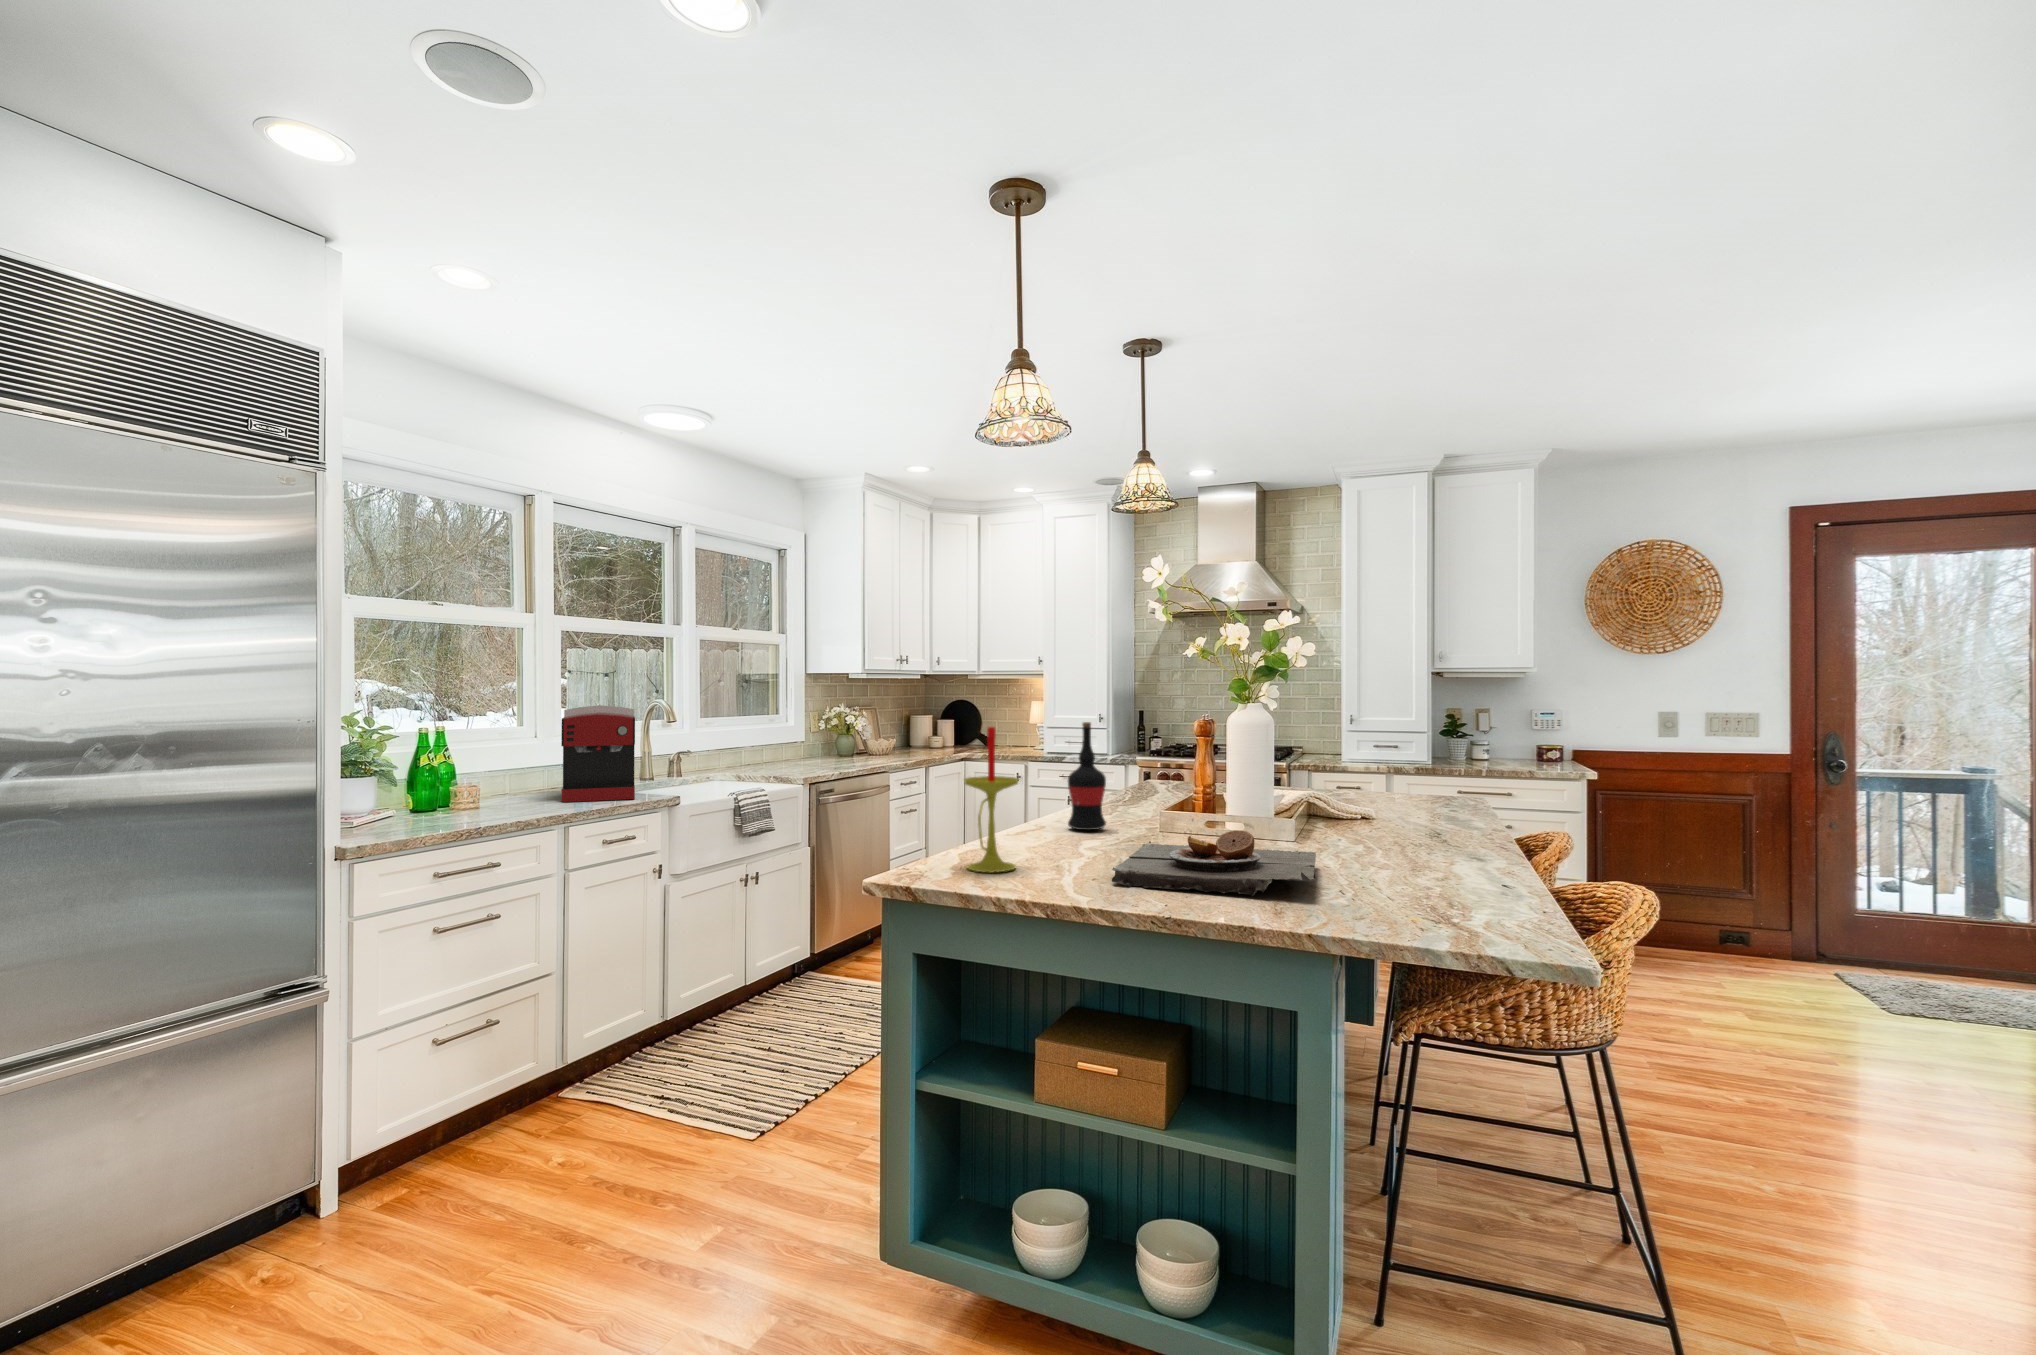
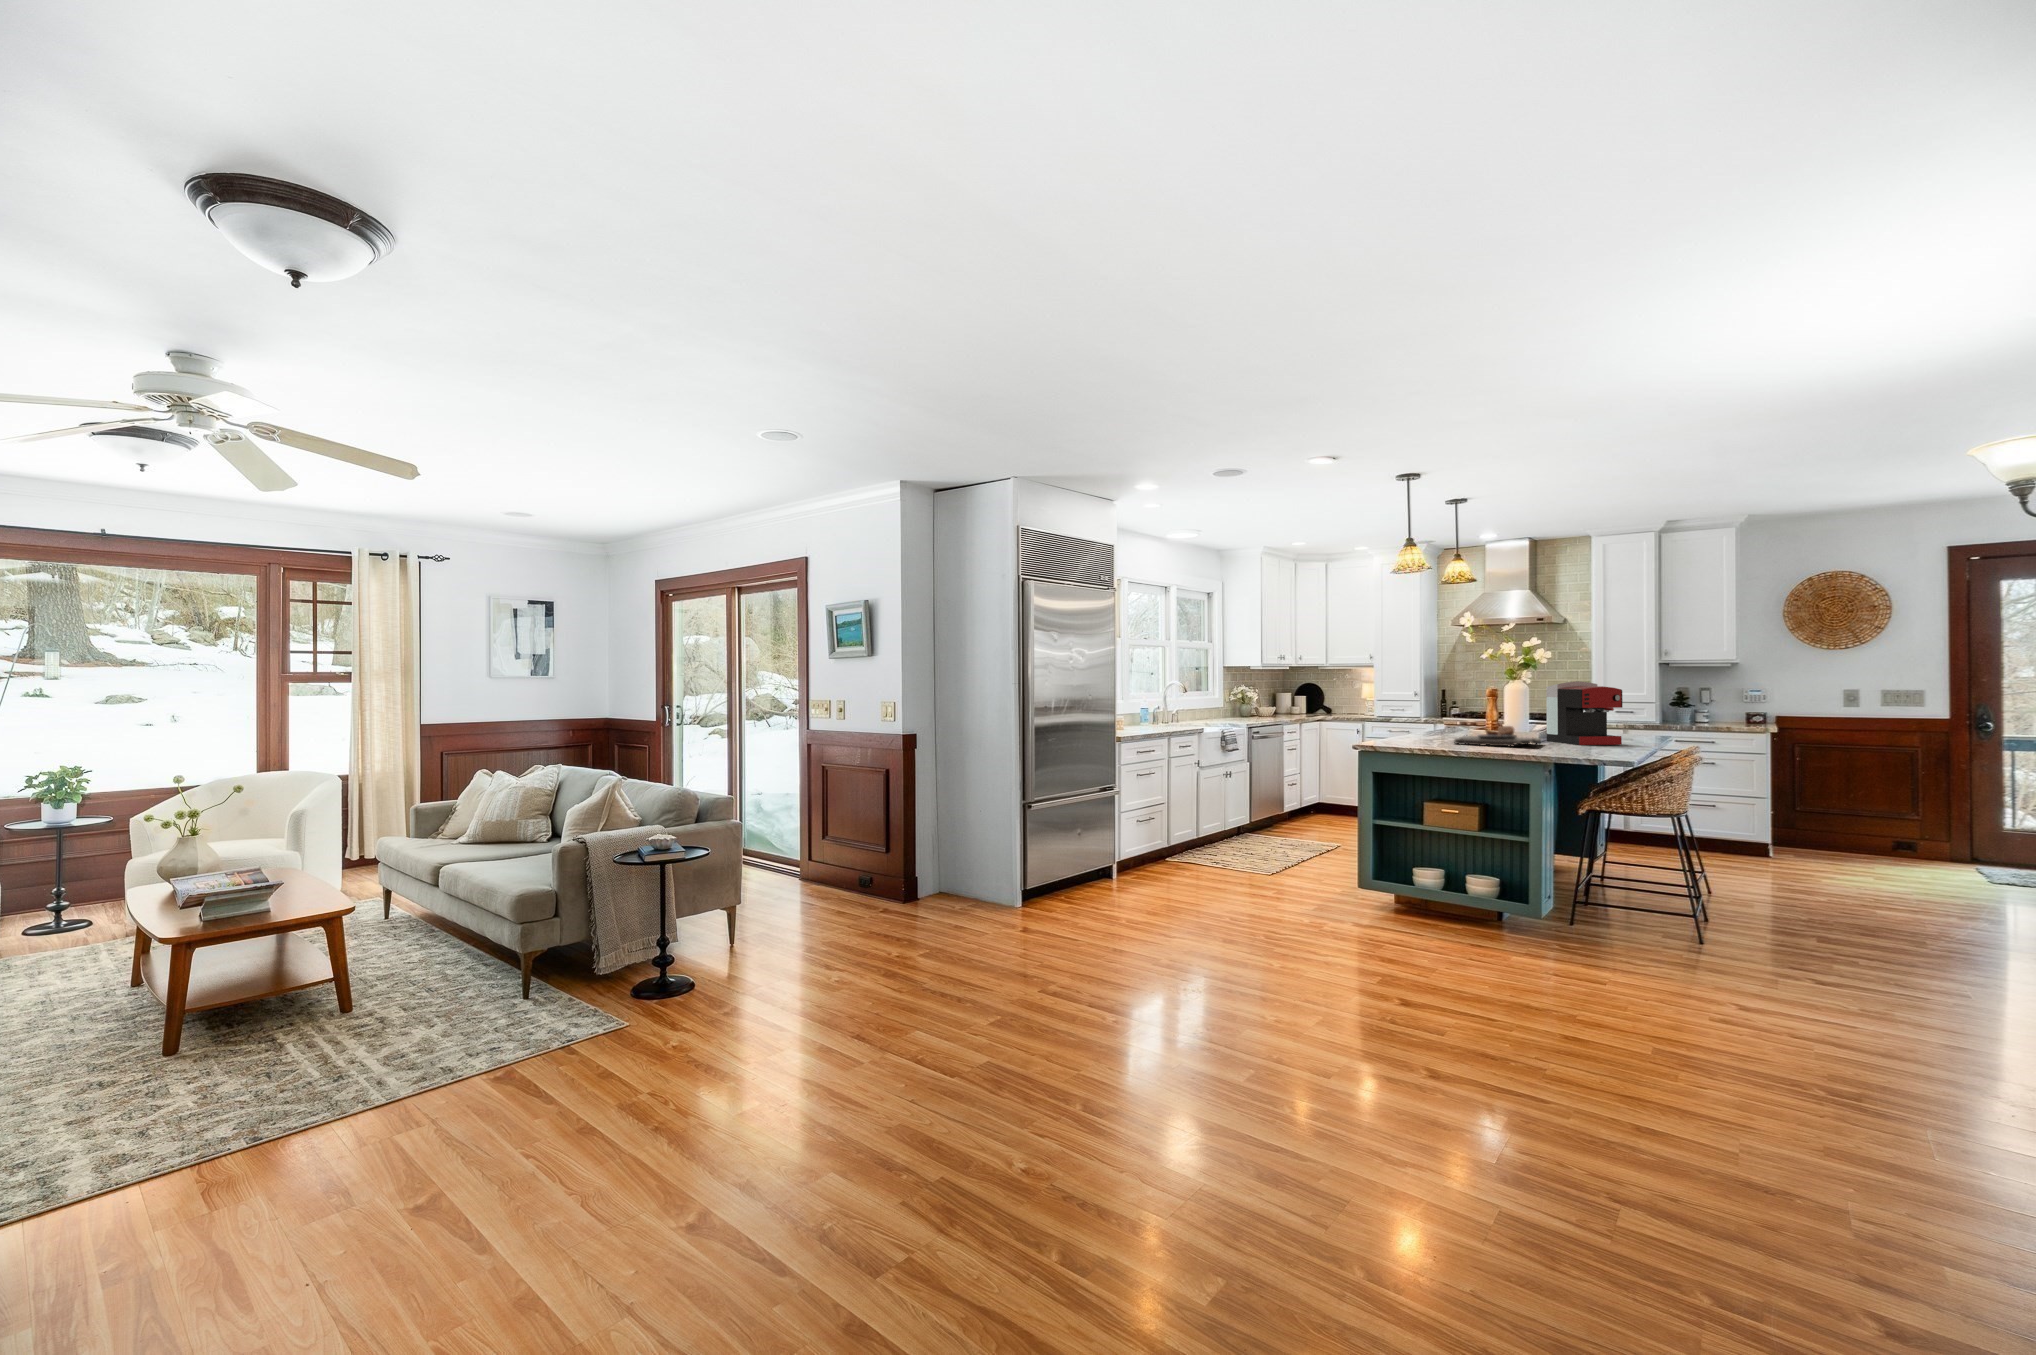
coffee maker: present [561,705,635,802] -> present [1546,681,1622,745]
wine bottle: present [1068,722,1106,830] -> none [1424,686,1443,735]
candle: present [964,727,1018,873] -> none [1388,684,1412,741]

